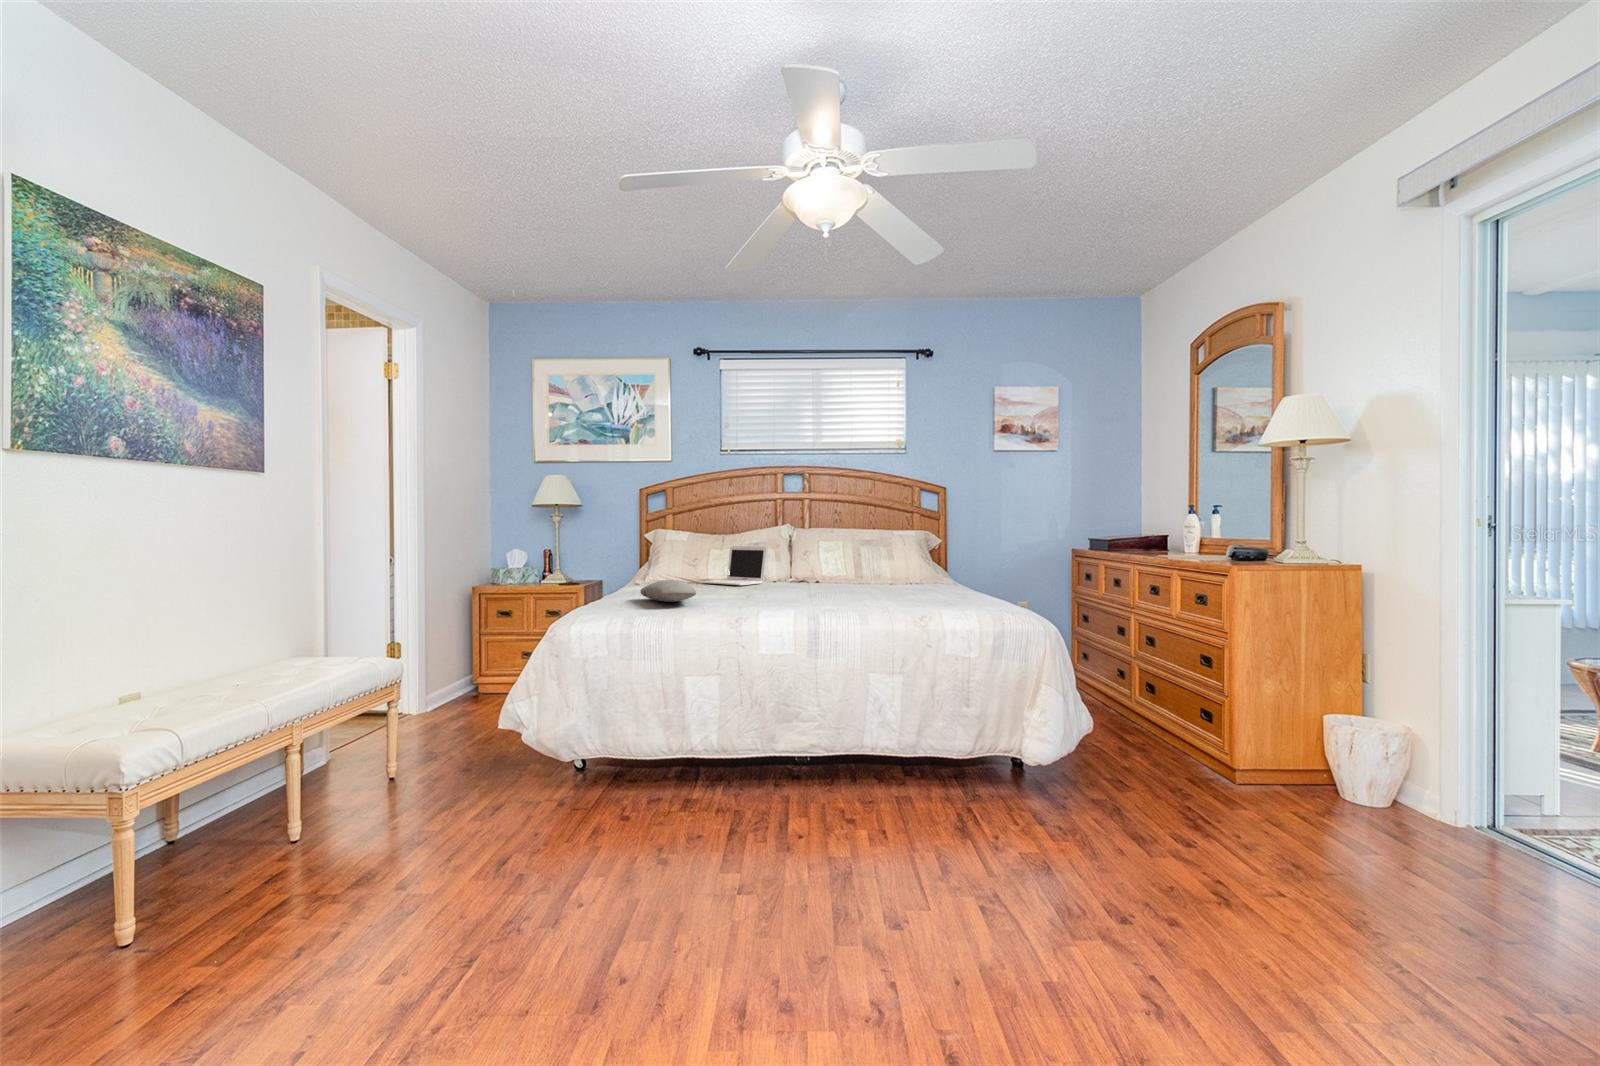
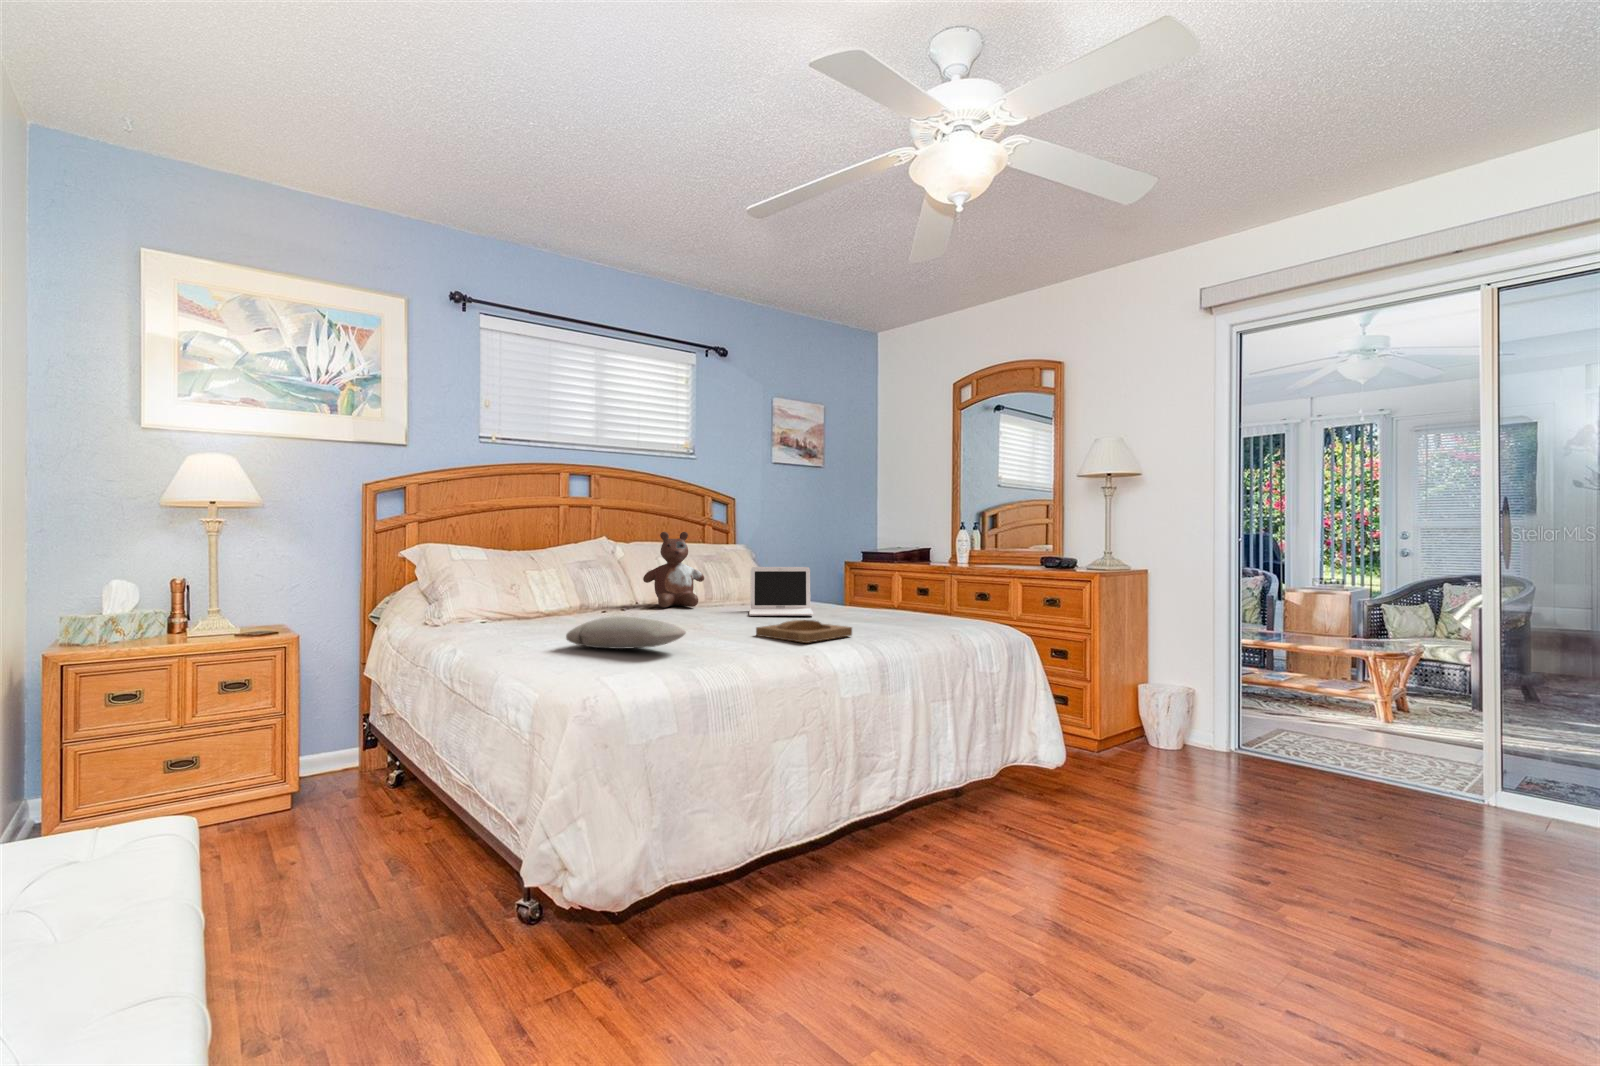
stuffed bear: none [797,519,845,582] -> present [643,532,704,607]
laptop: present [704,546,766,585] -> present [749,567,813,616]
tray: none [782,592,846,609] -> present [756,620,852,643]

